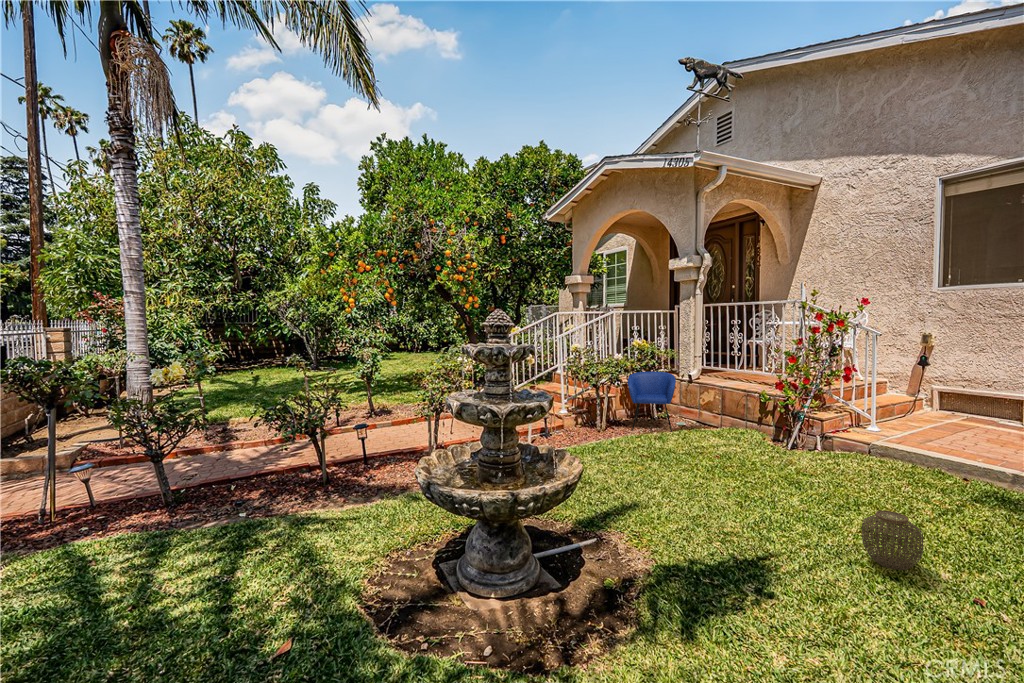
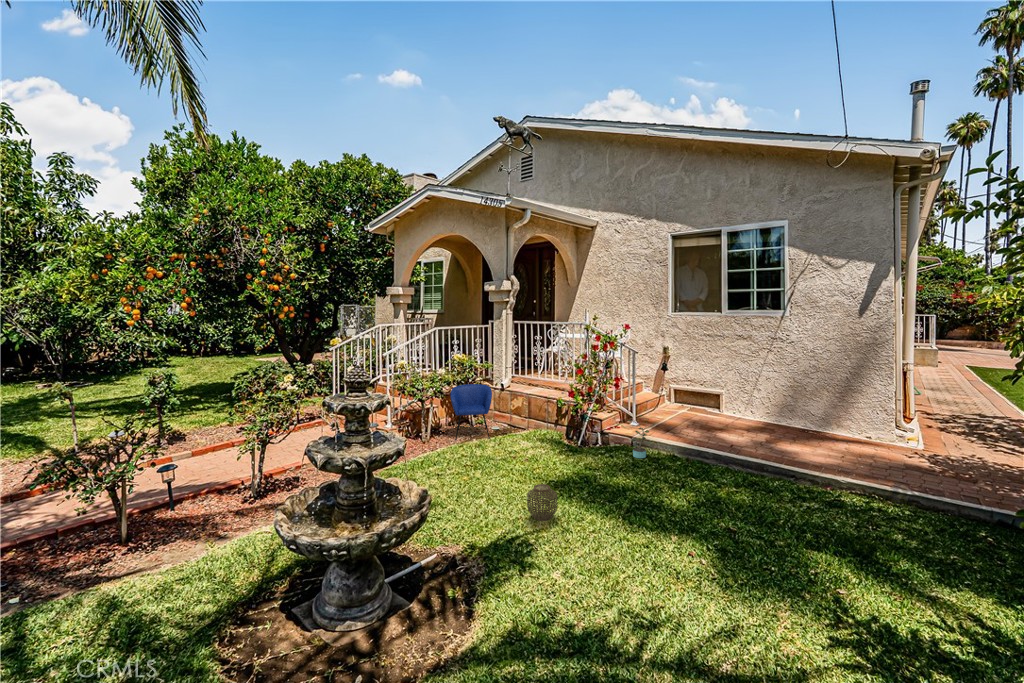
potted plant: none [863,412,904,470] -> present [628,415,649,458]
woven basket: present [862,511,923,570] -> present [527,484,557,521]

